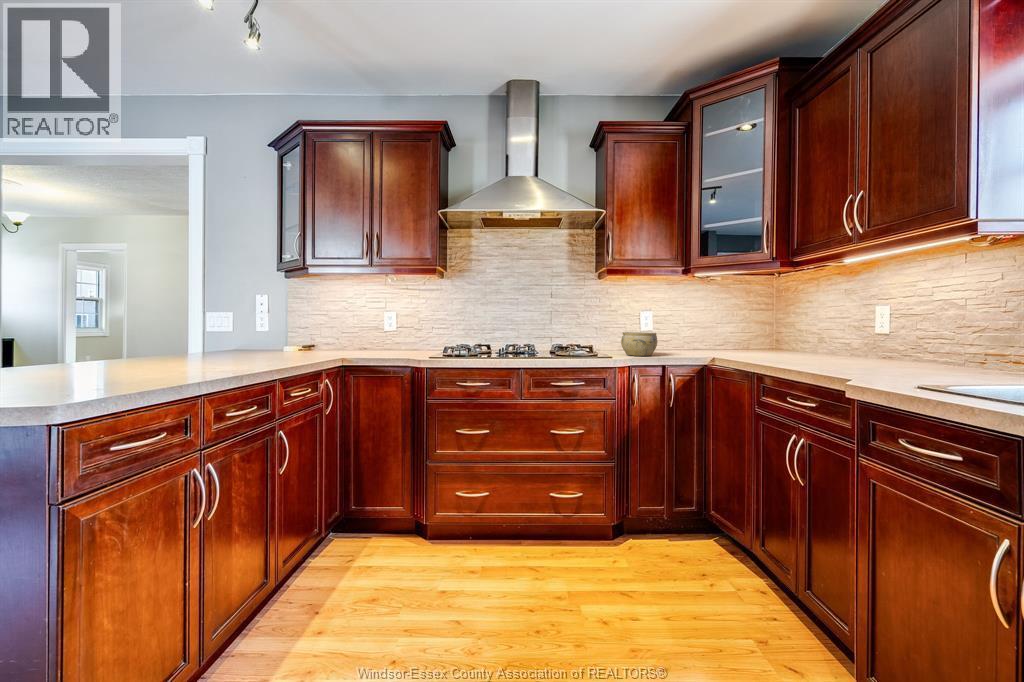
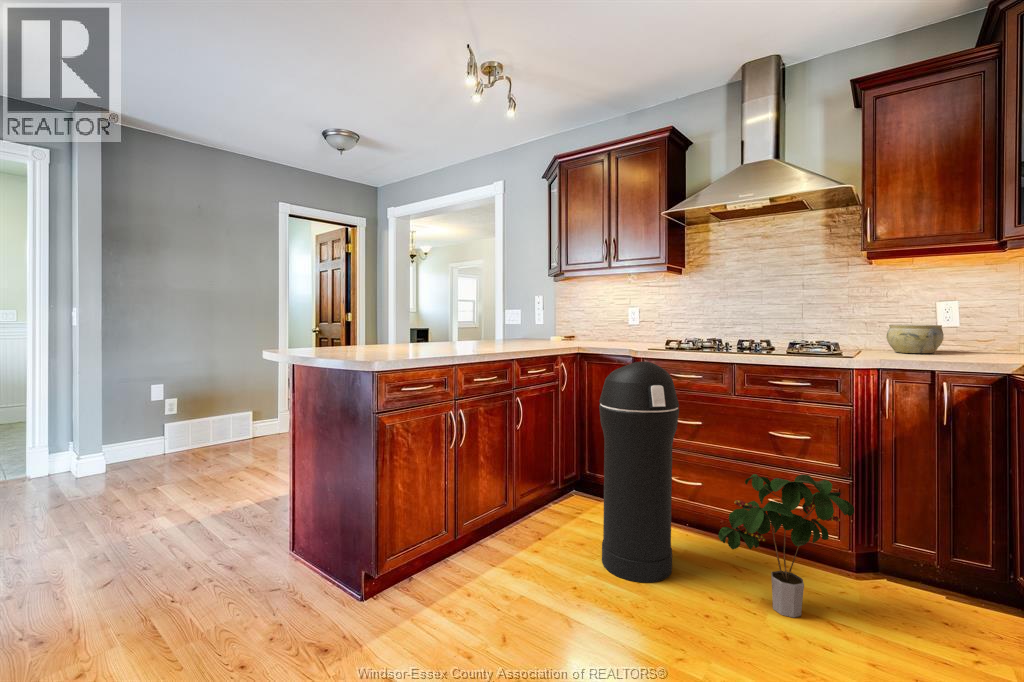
trash can: none [400,376,489,629] -> present [599,362,679,582]
potted plant: none [538,473,635,611] -> present [718,474,854,618]

